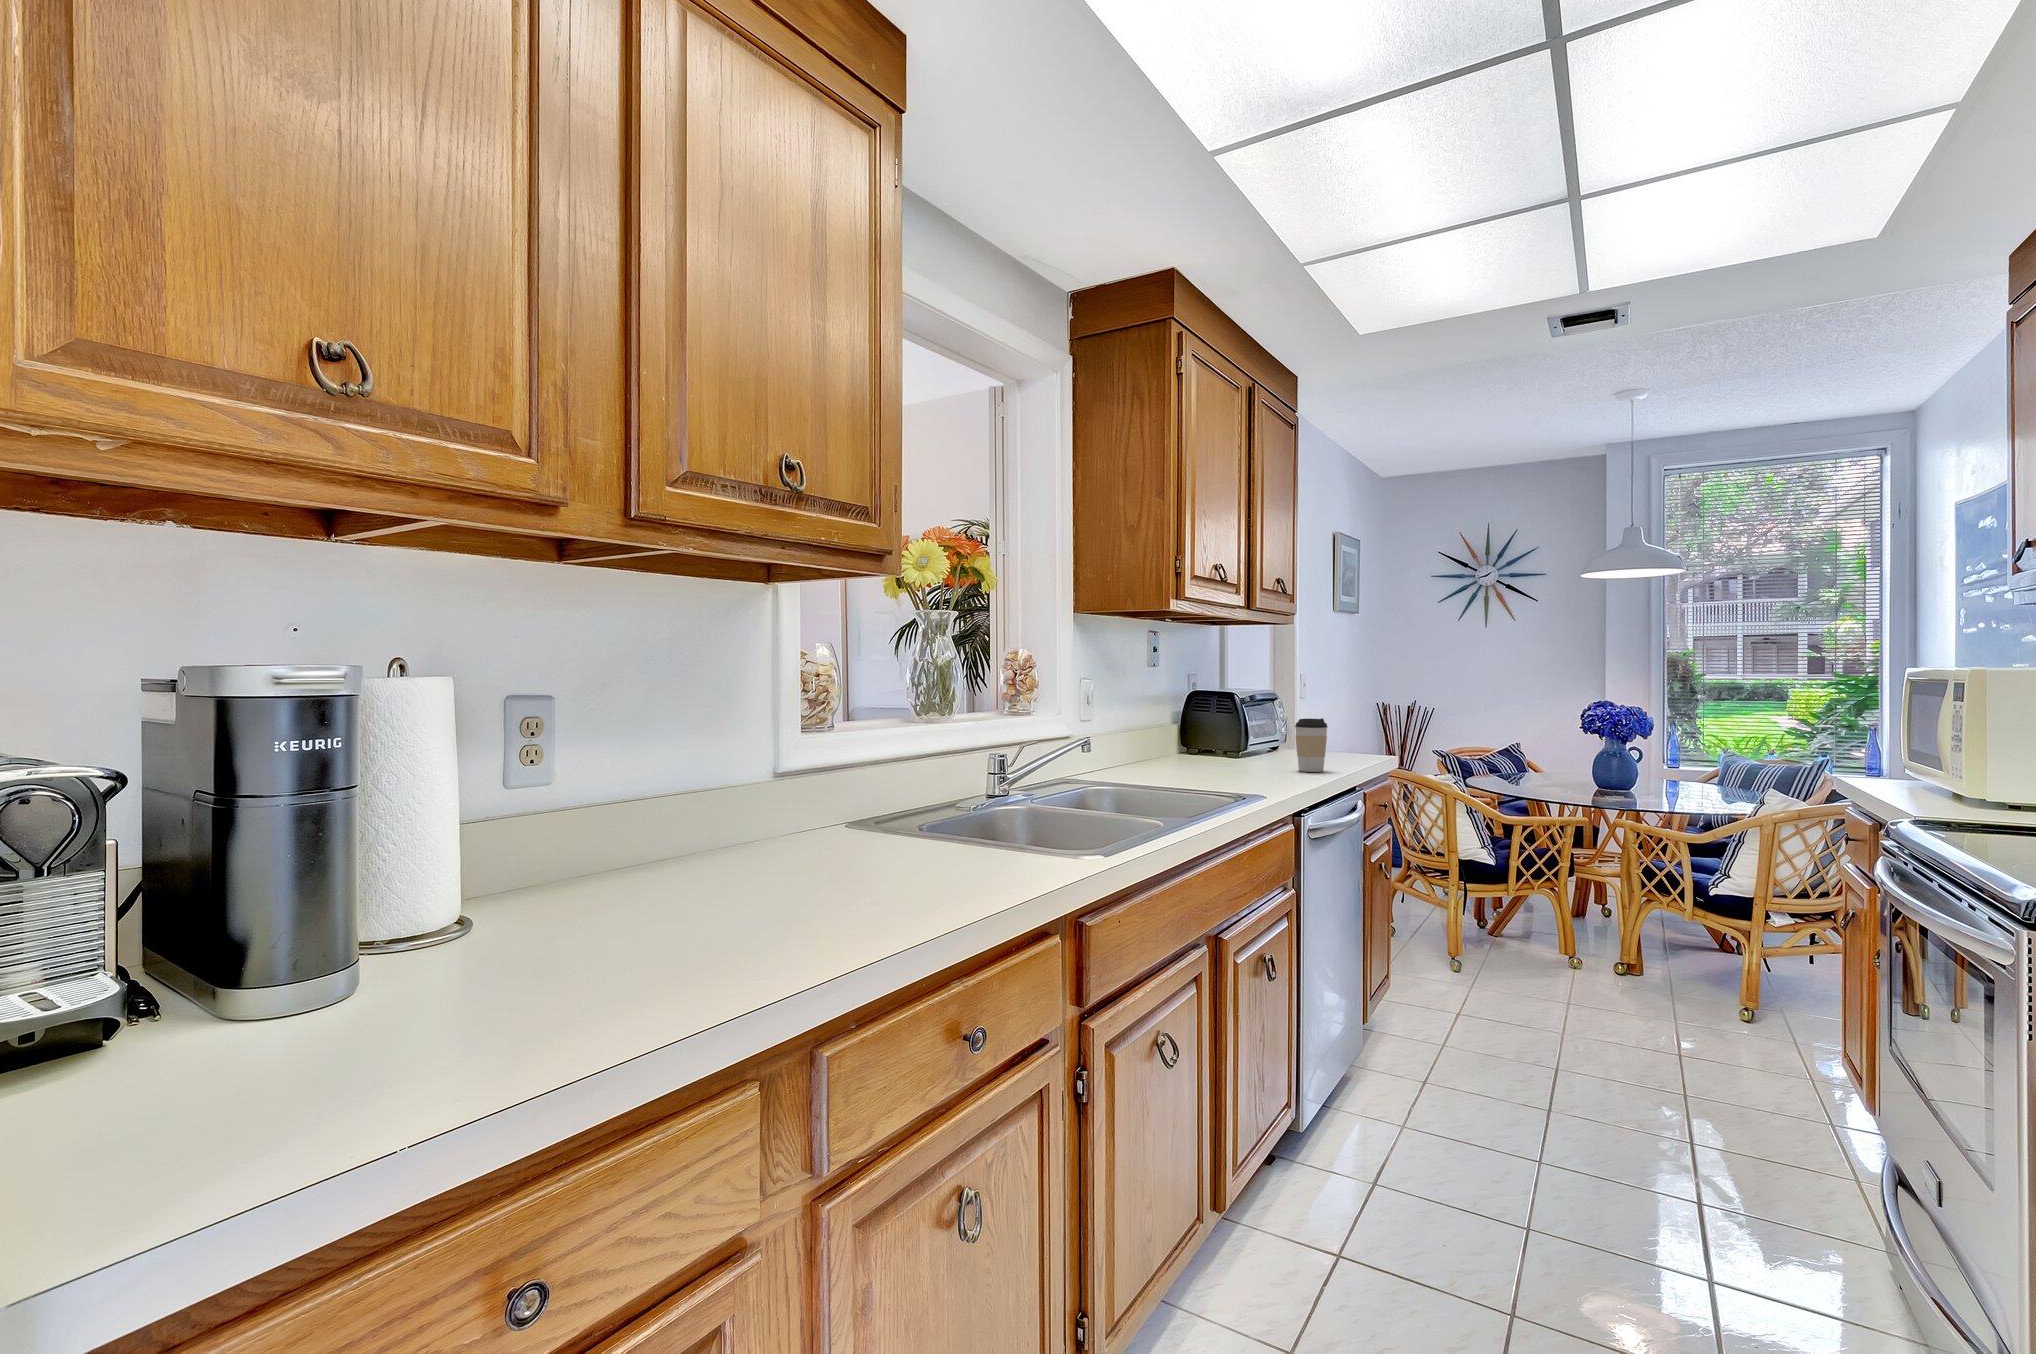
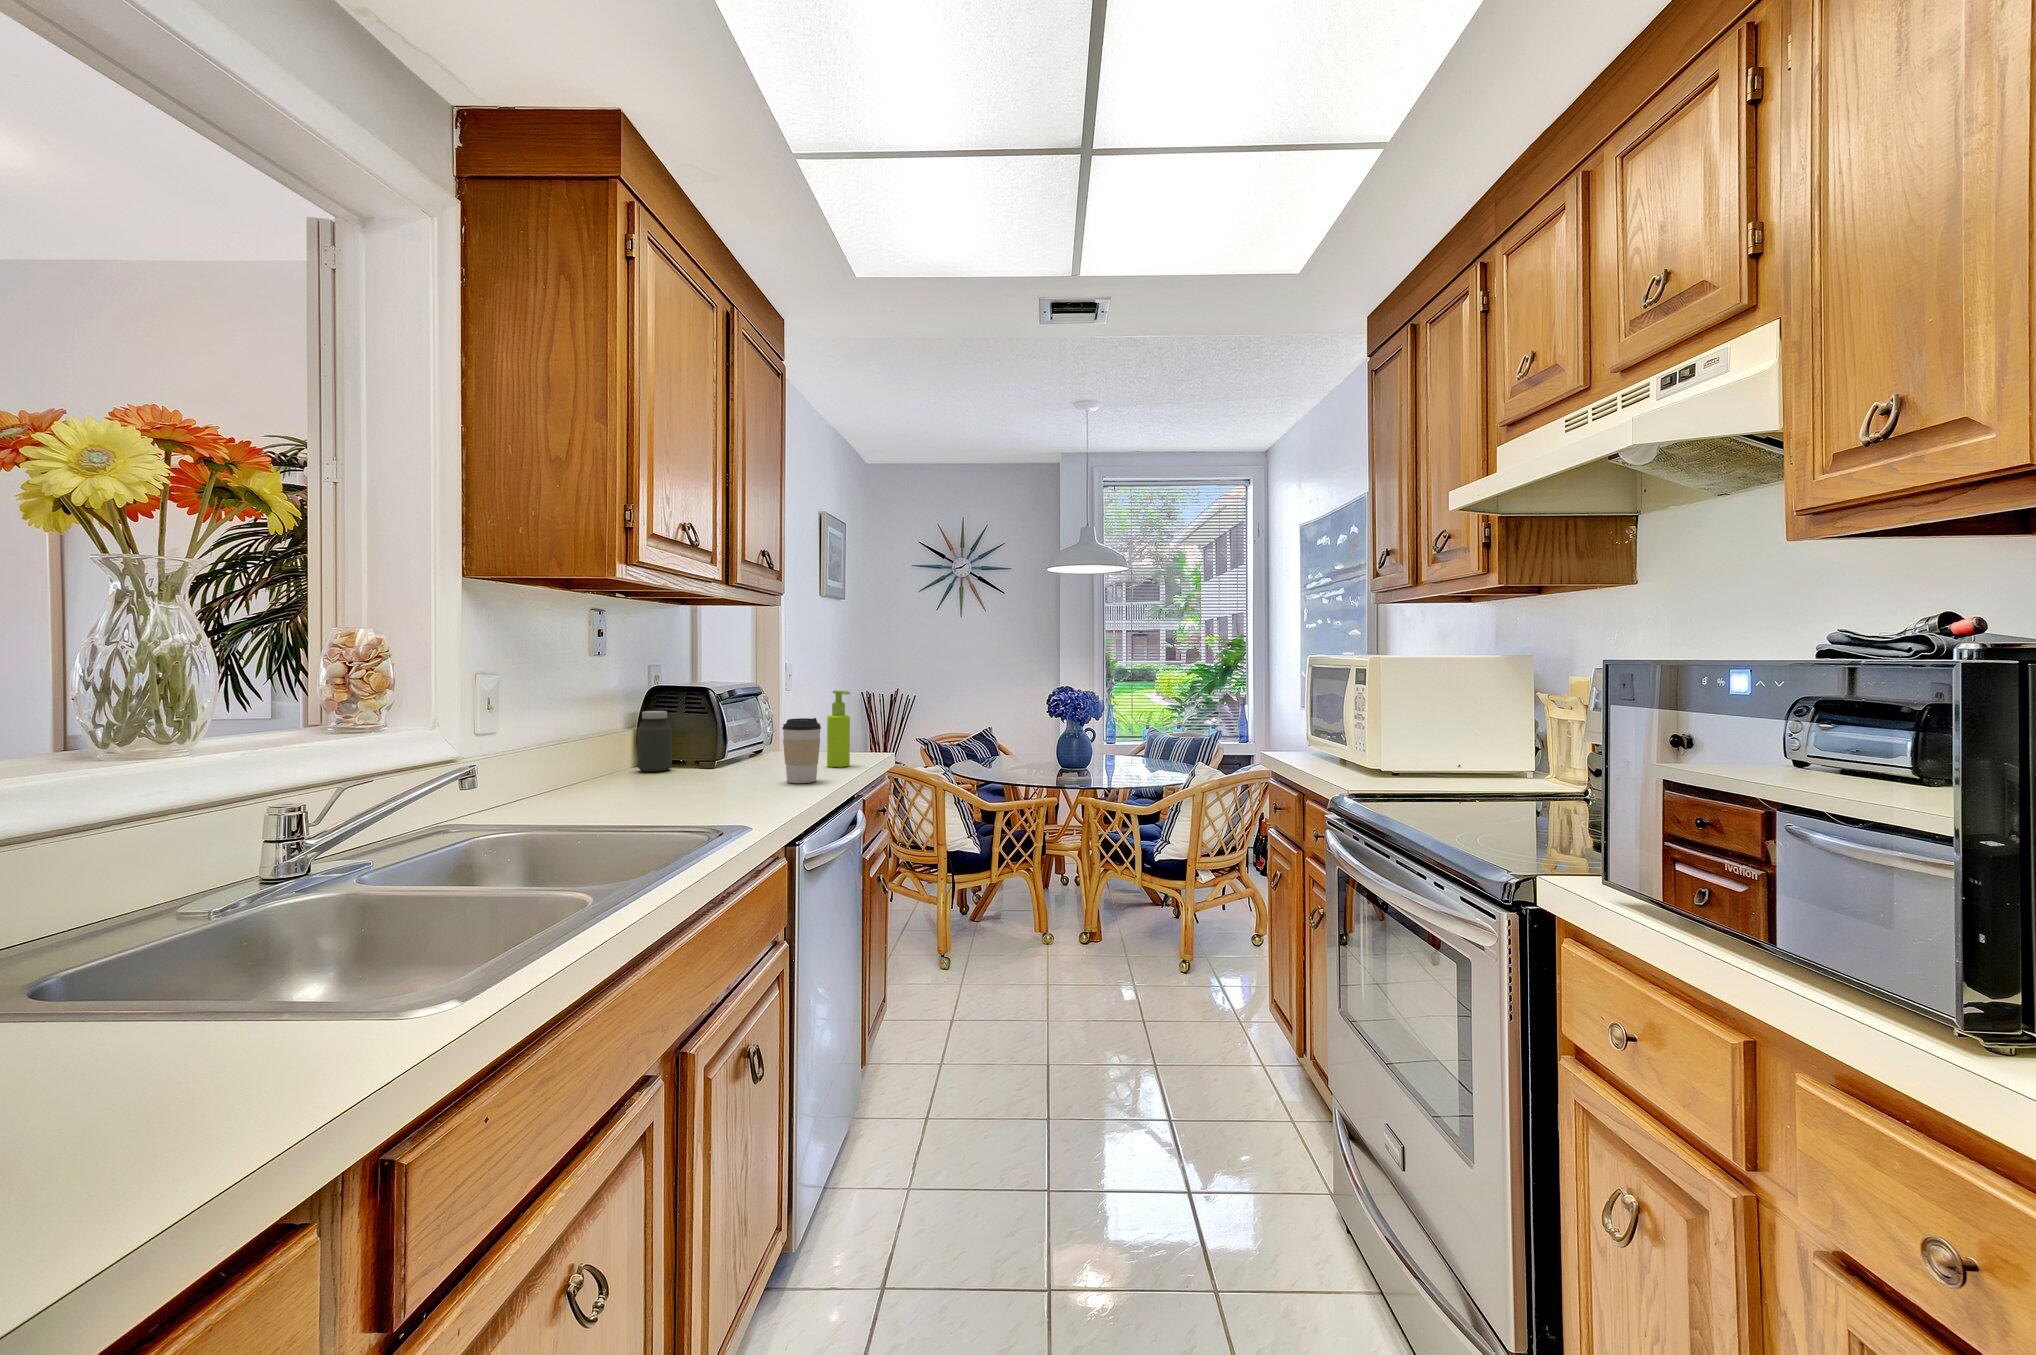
soap dispenser: none [1334,697,1355,763] -> present [827,691,850,767]
jar: none [1180,711,1206,759] -> present [637,711,672,772]

